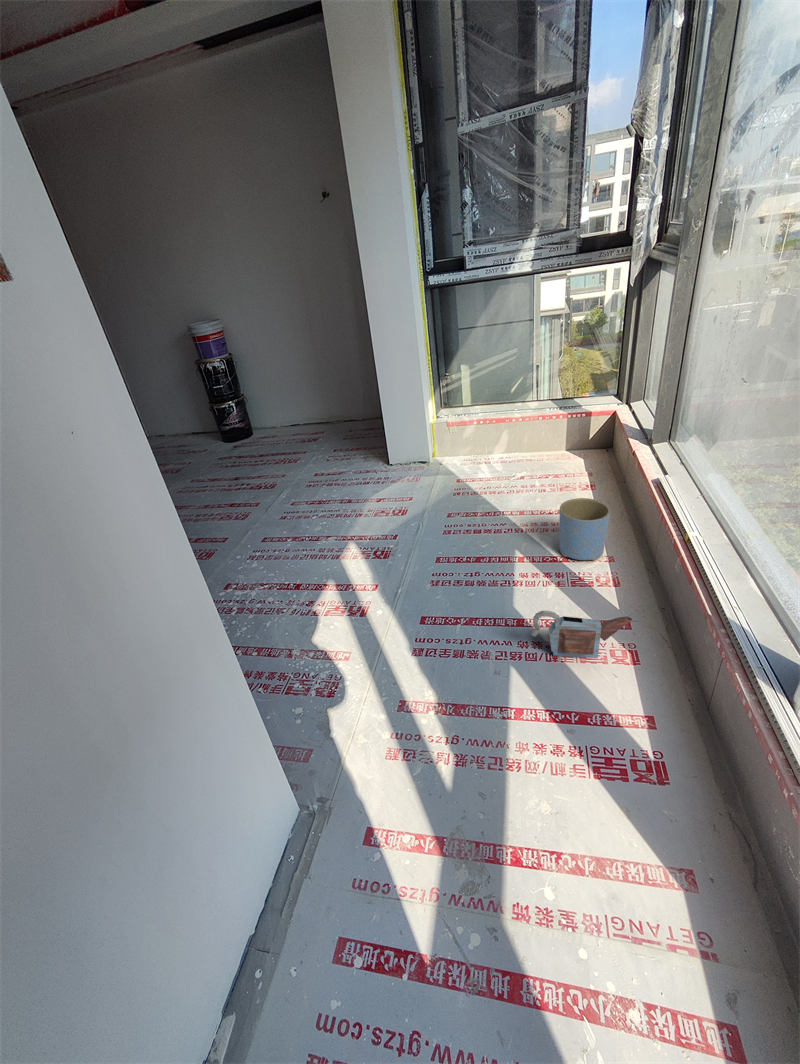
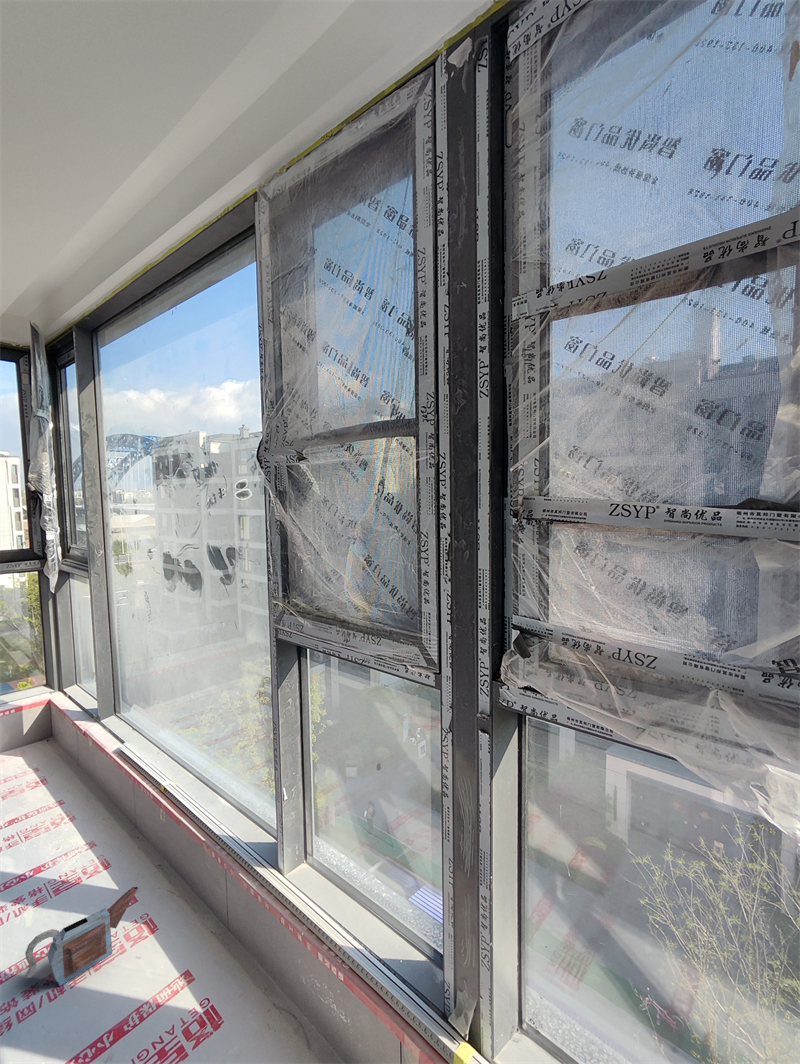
planter: present [559,498,610,561] -> none [19,790,80,870]

